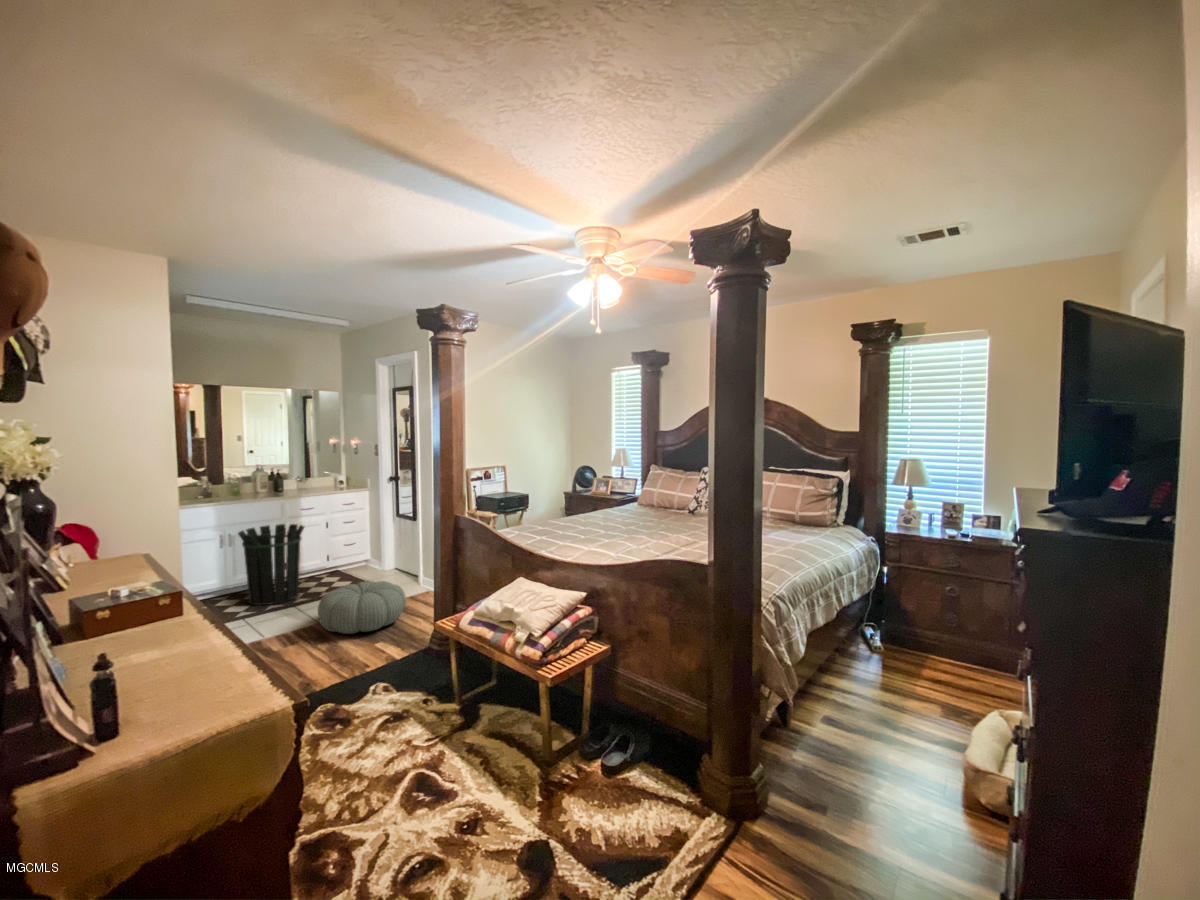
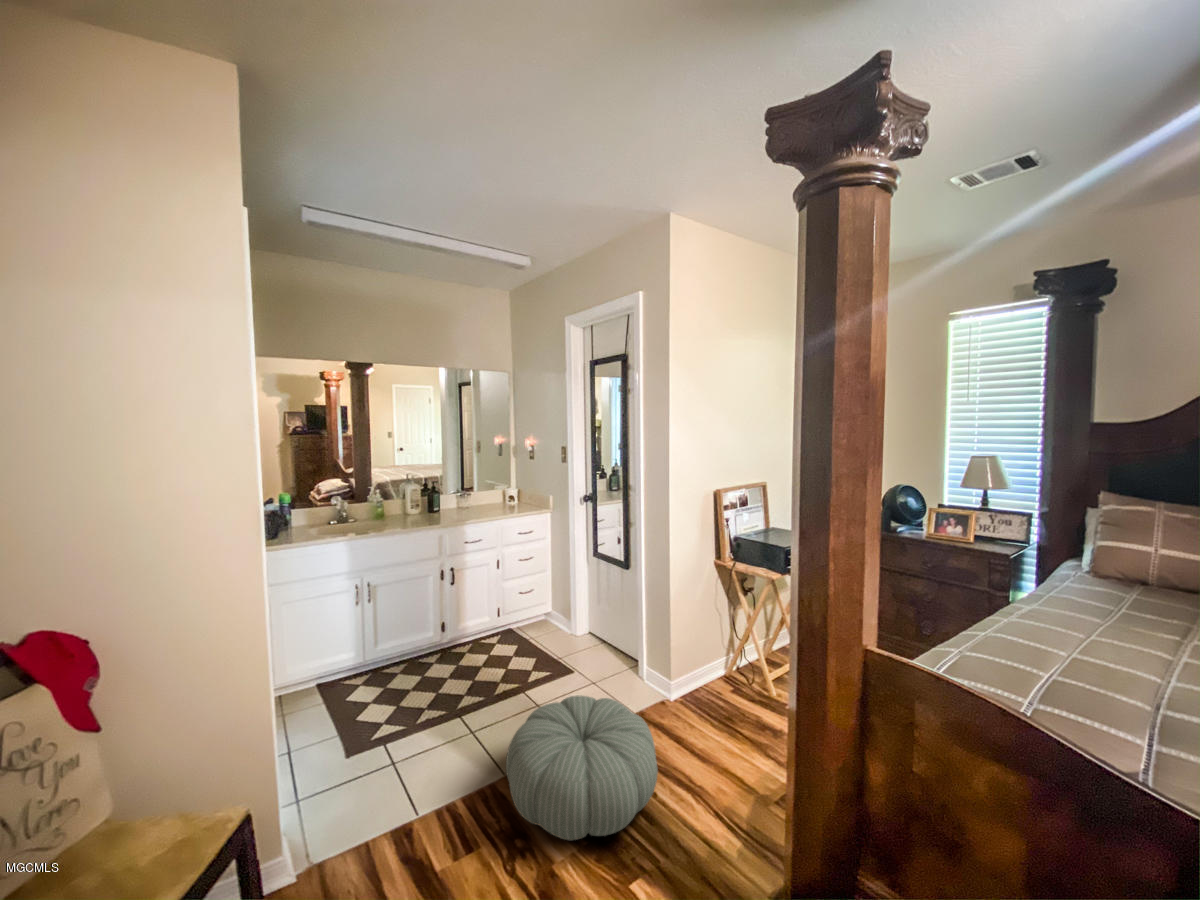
waste bin: present [238,524,304,605] -> none [380,567,472,703]

